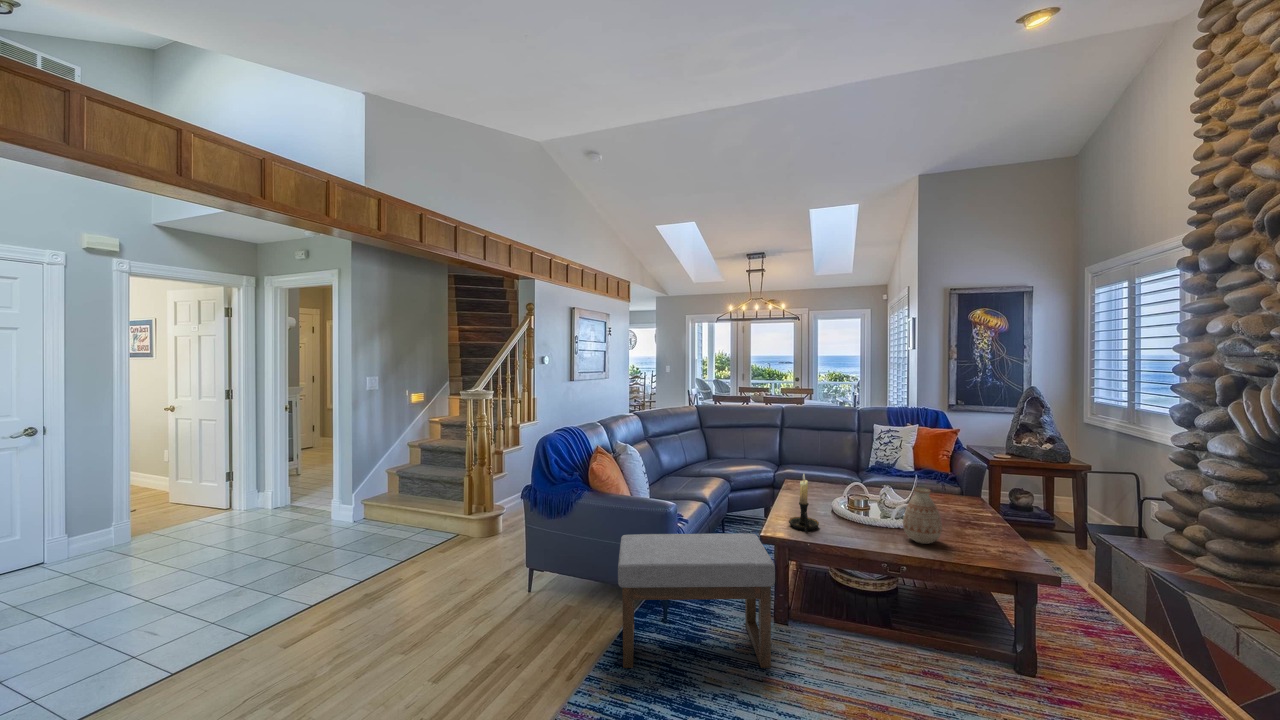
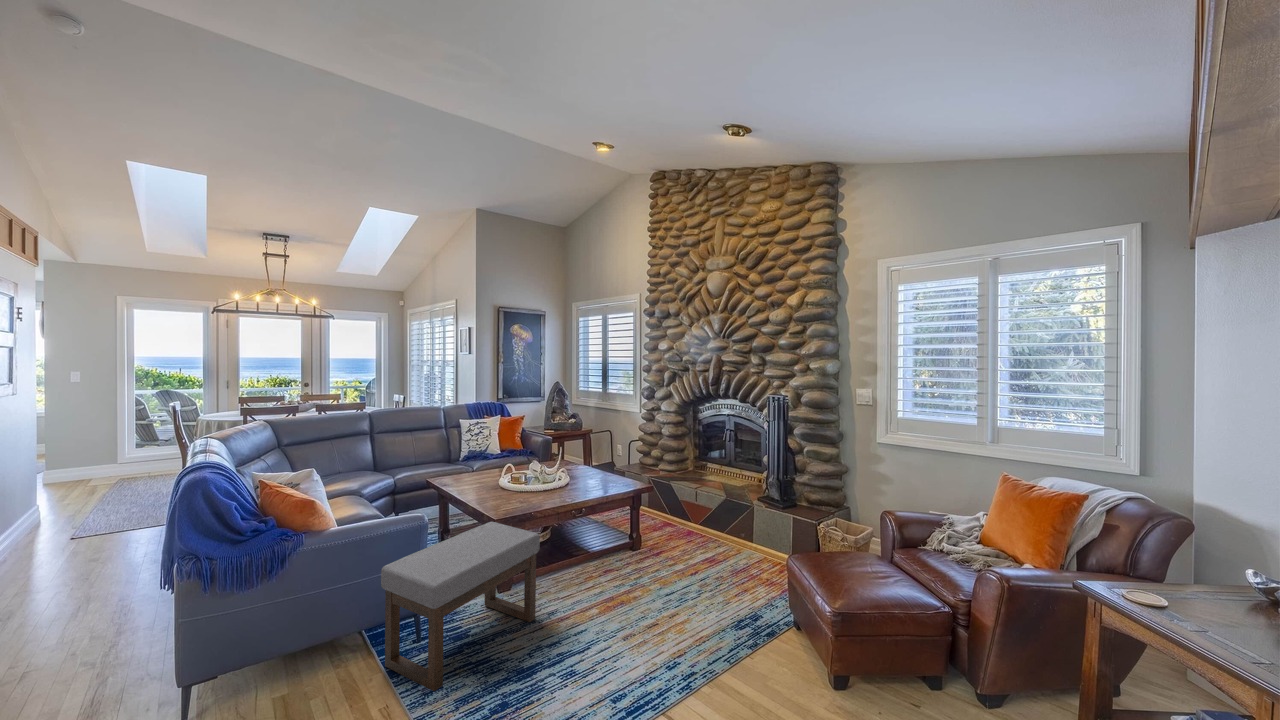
candle holder: present [789,474,819,532] -> none [498,461,522,508]
vase: present [903,488,942,544] -> none [571,454,594,492]

